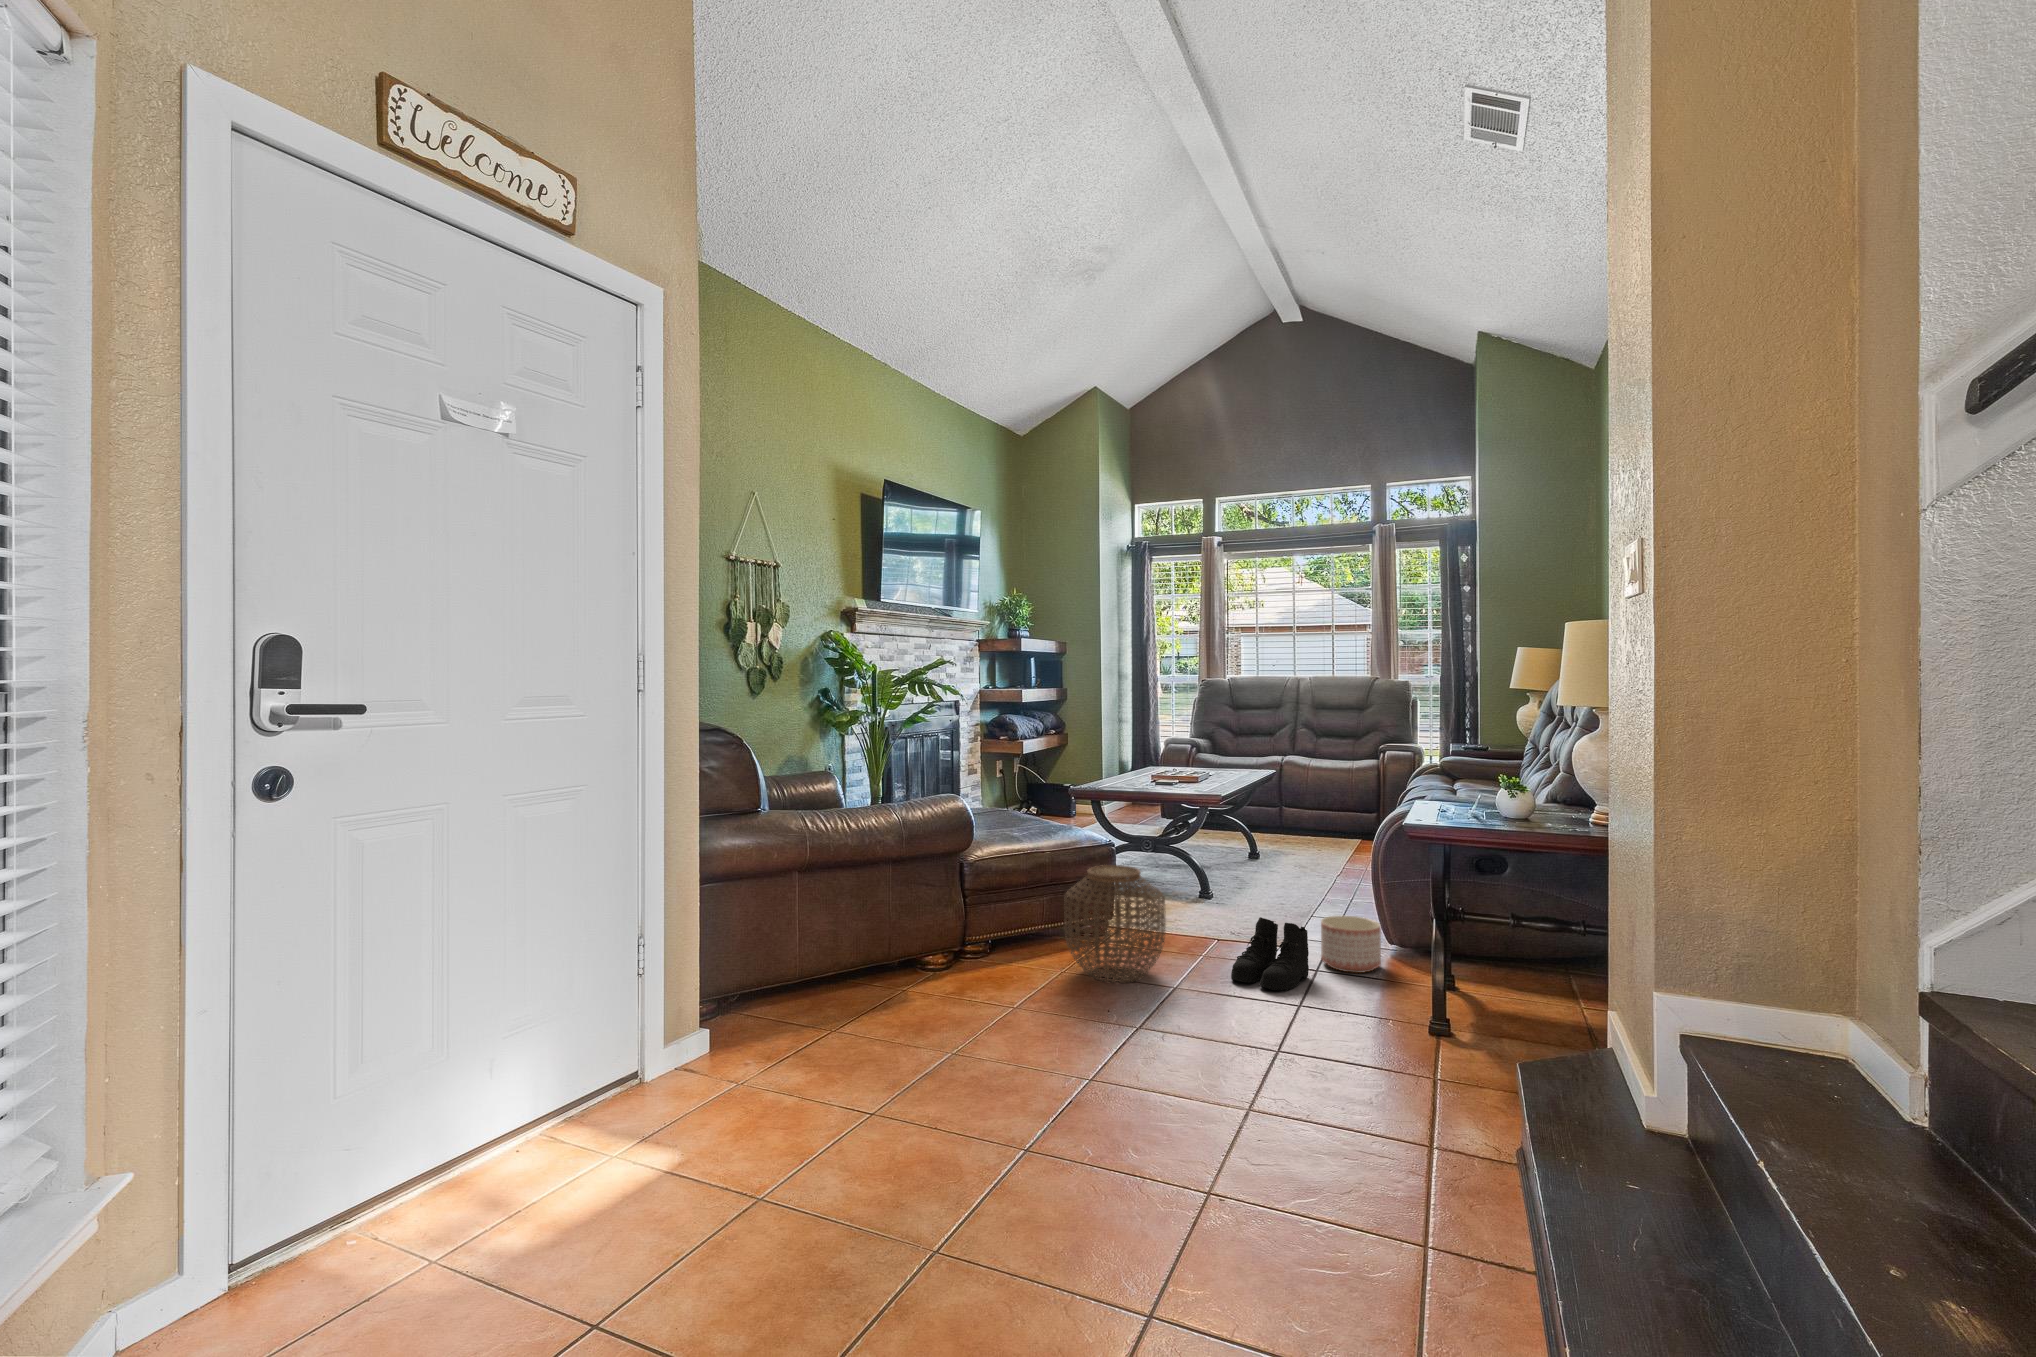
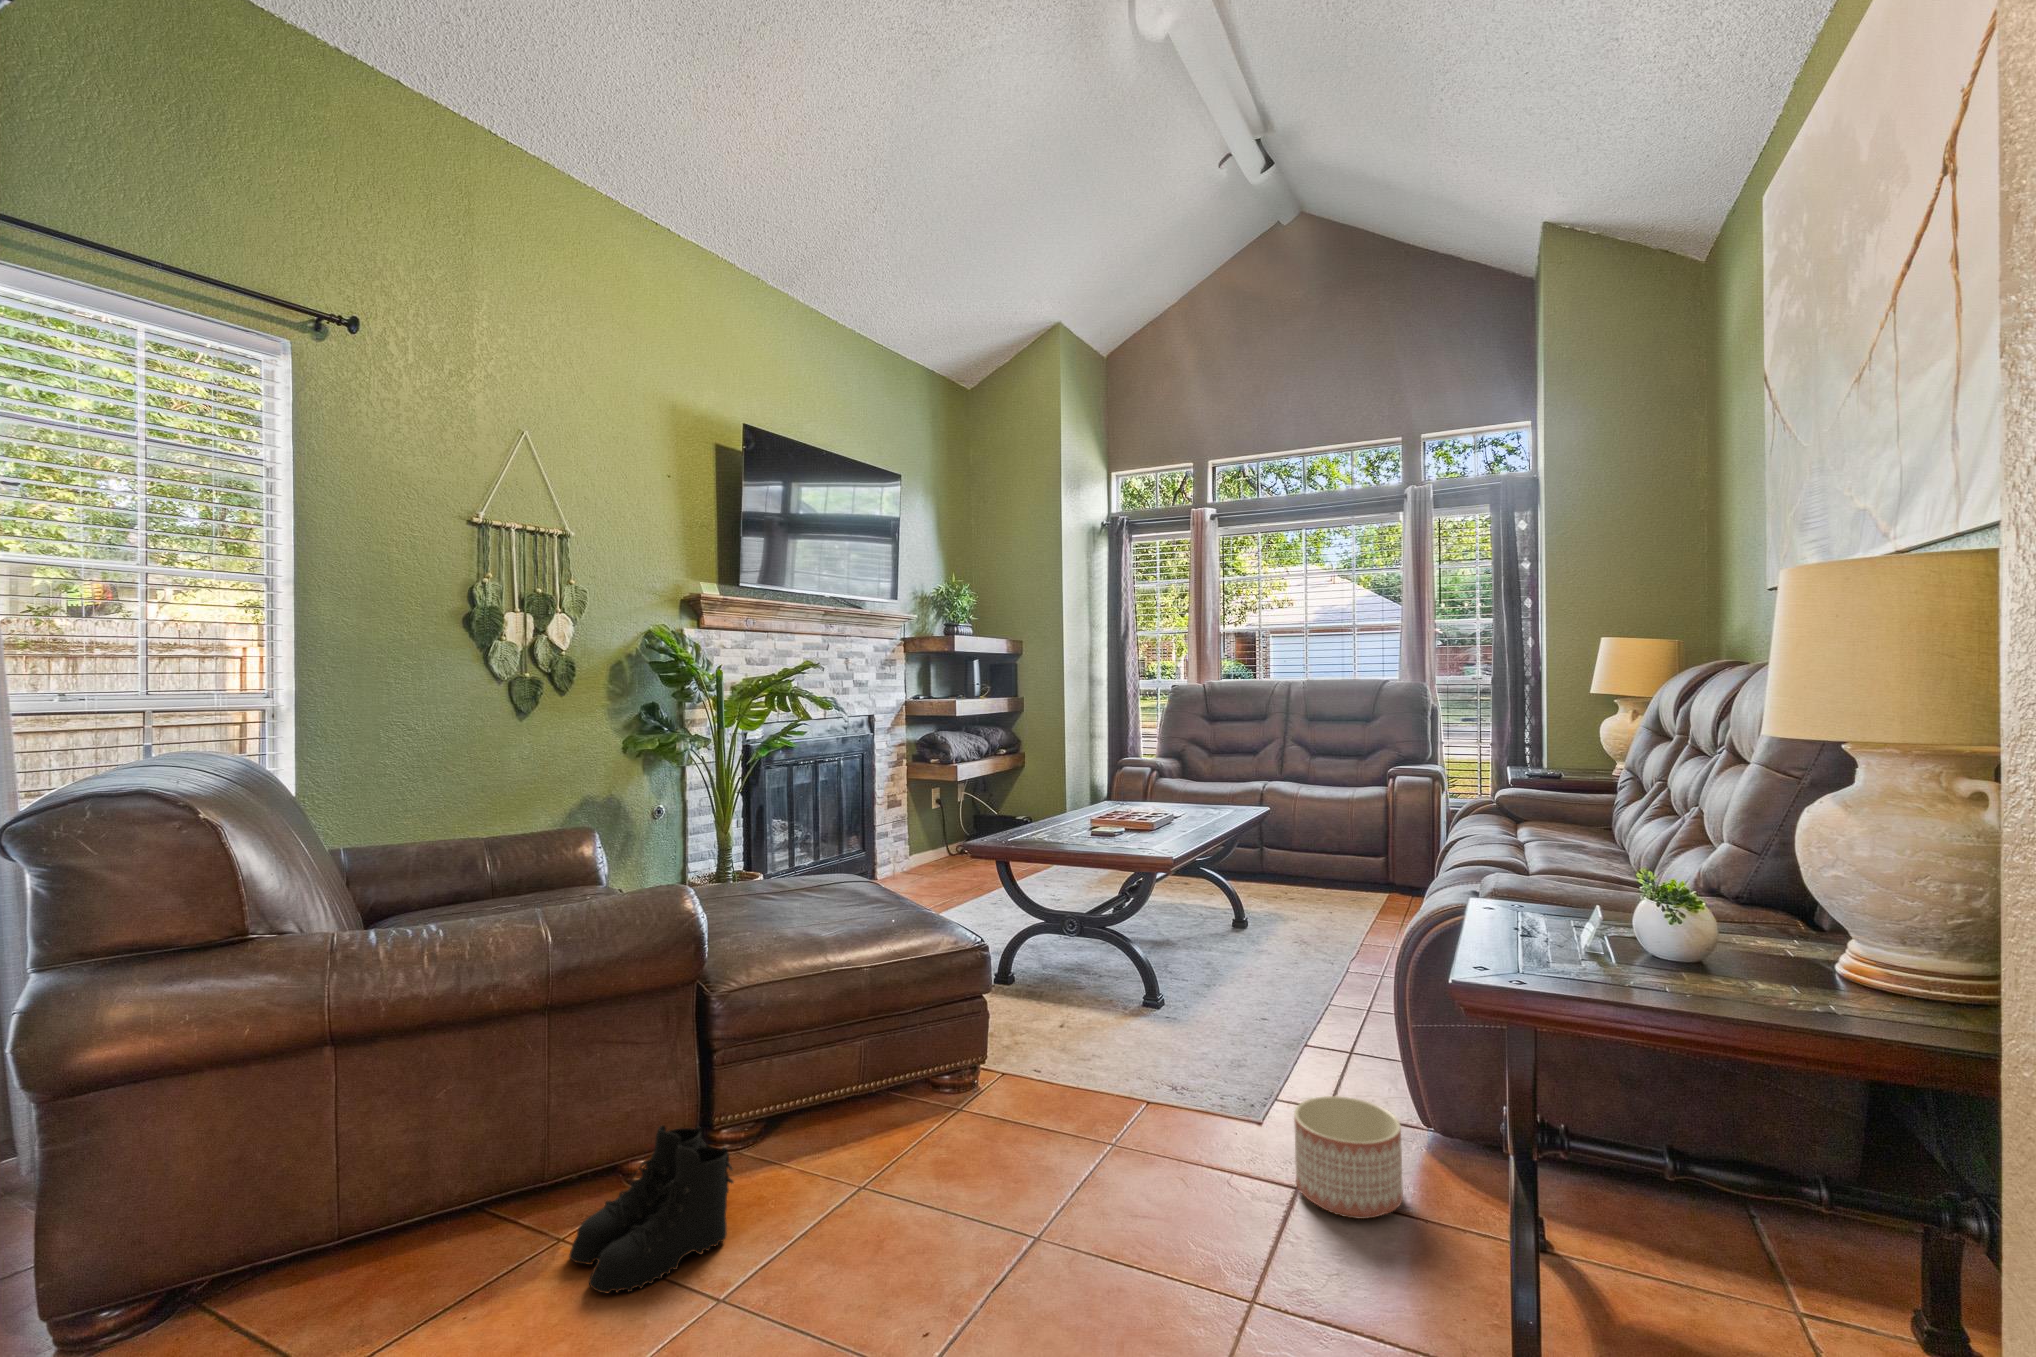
woven basket: present [1064,865,1165,983] -> none [827,1012,1008,1242]
boots: present [1231,917,1309,991] -> present [569,1126,733,1293]

